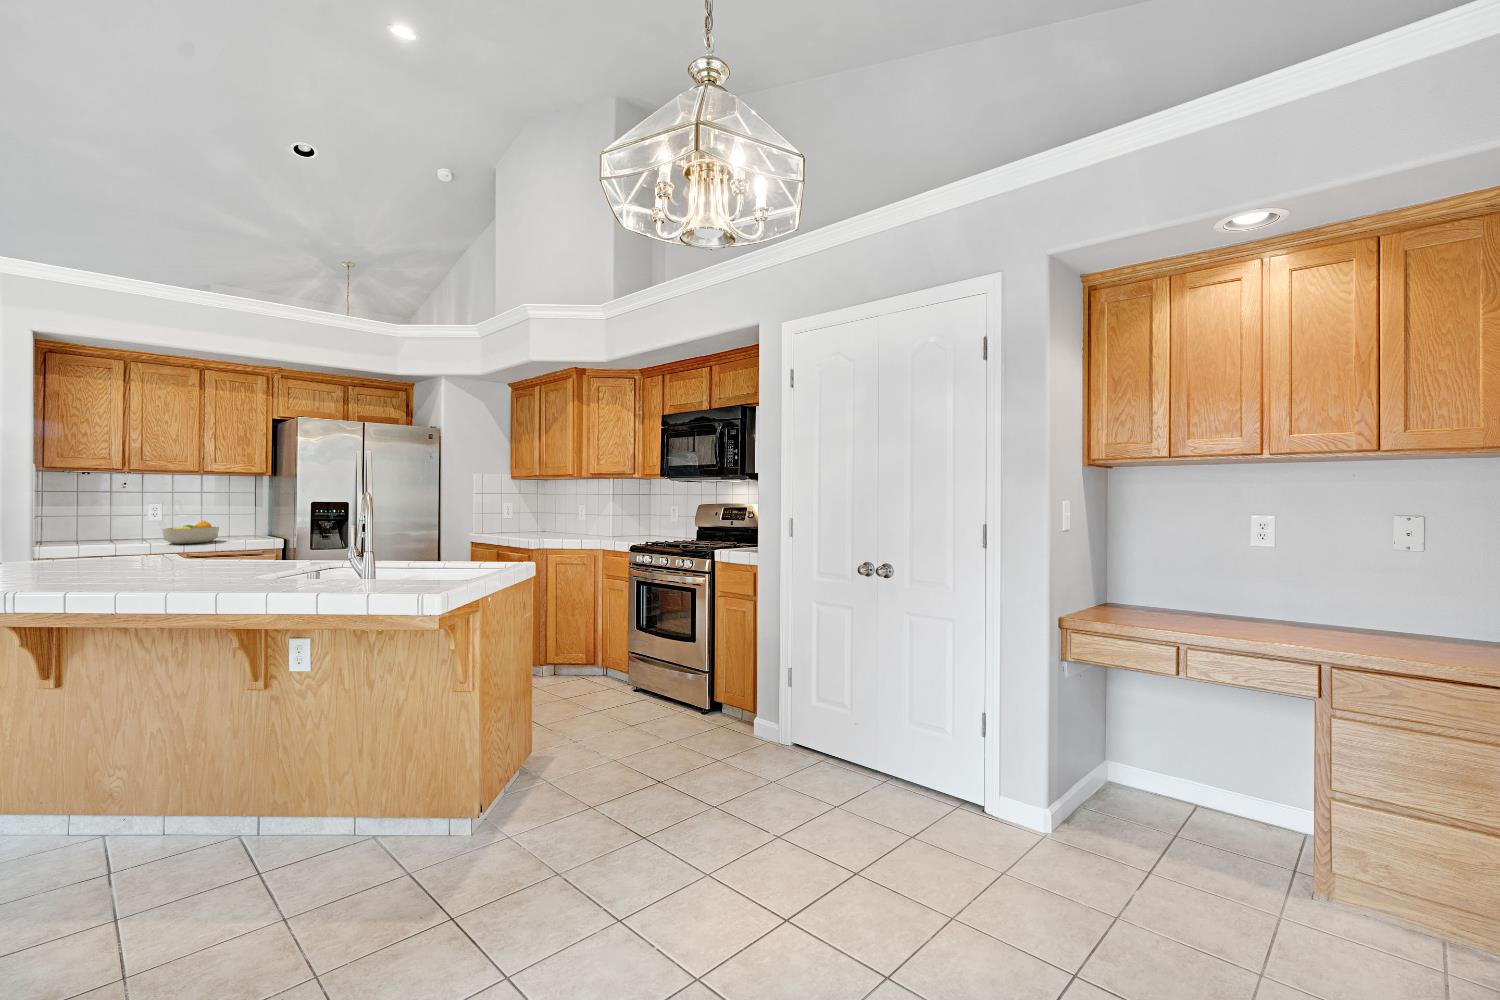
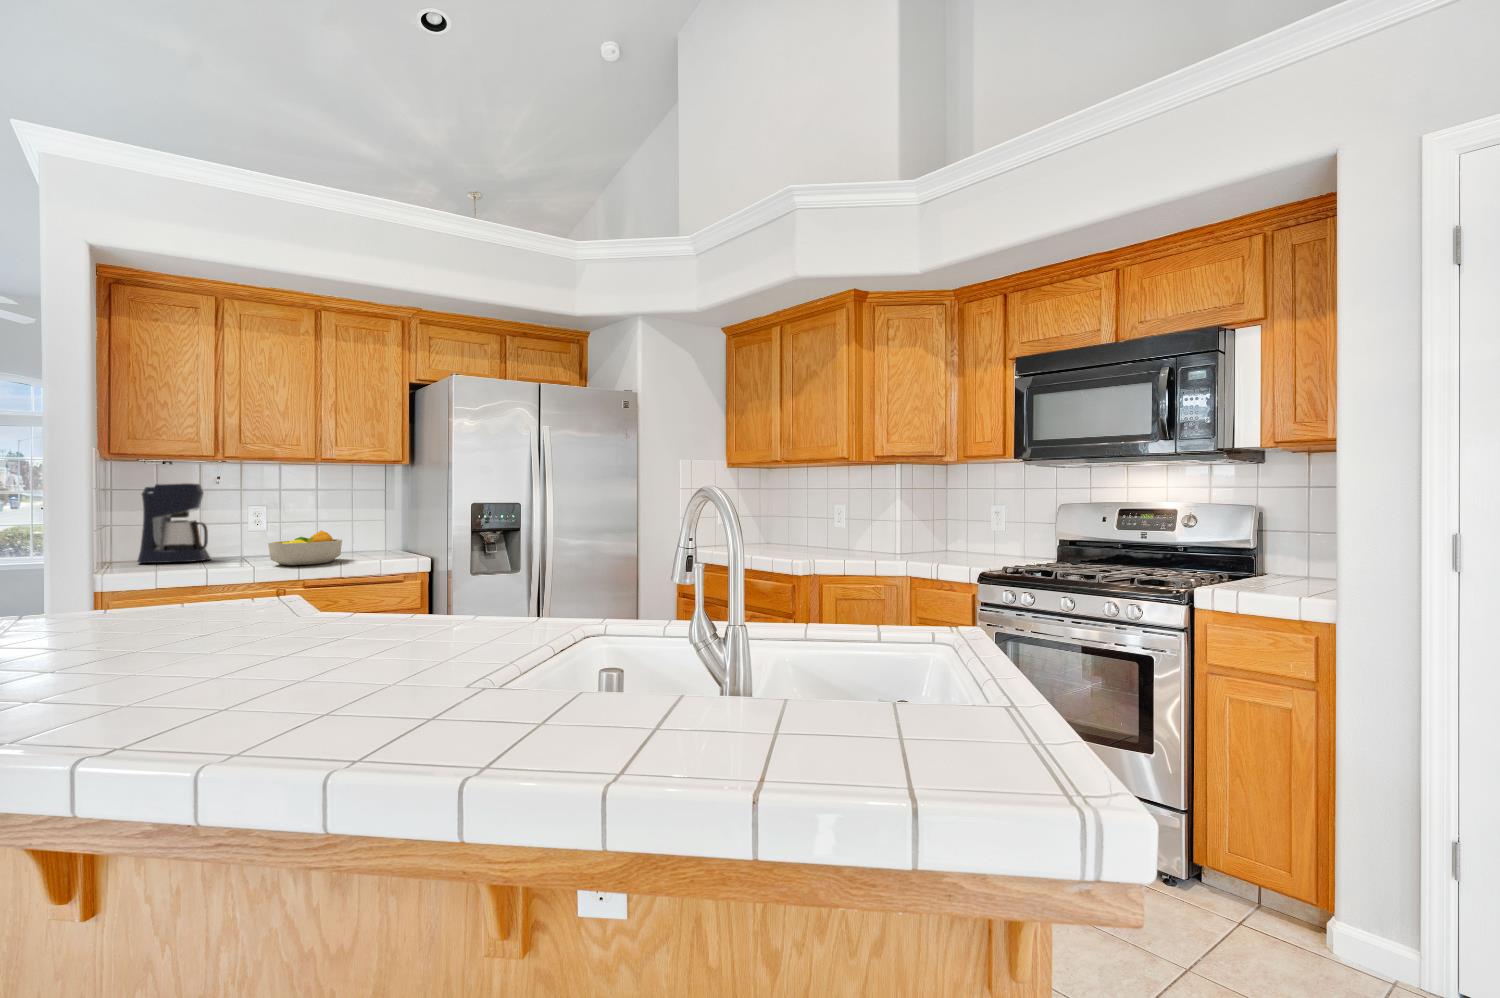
coffee maker: none [62,488,119,543] -> present [137,483,211,563]

